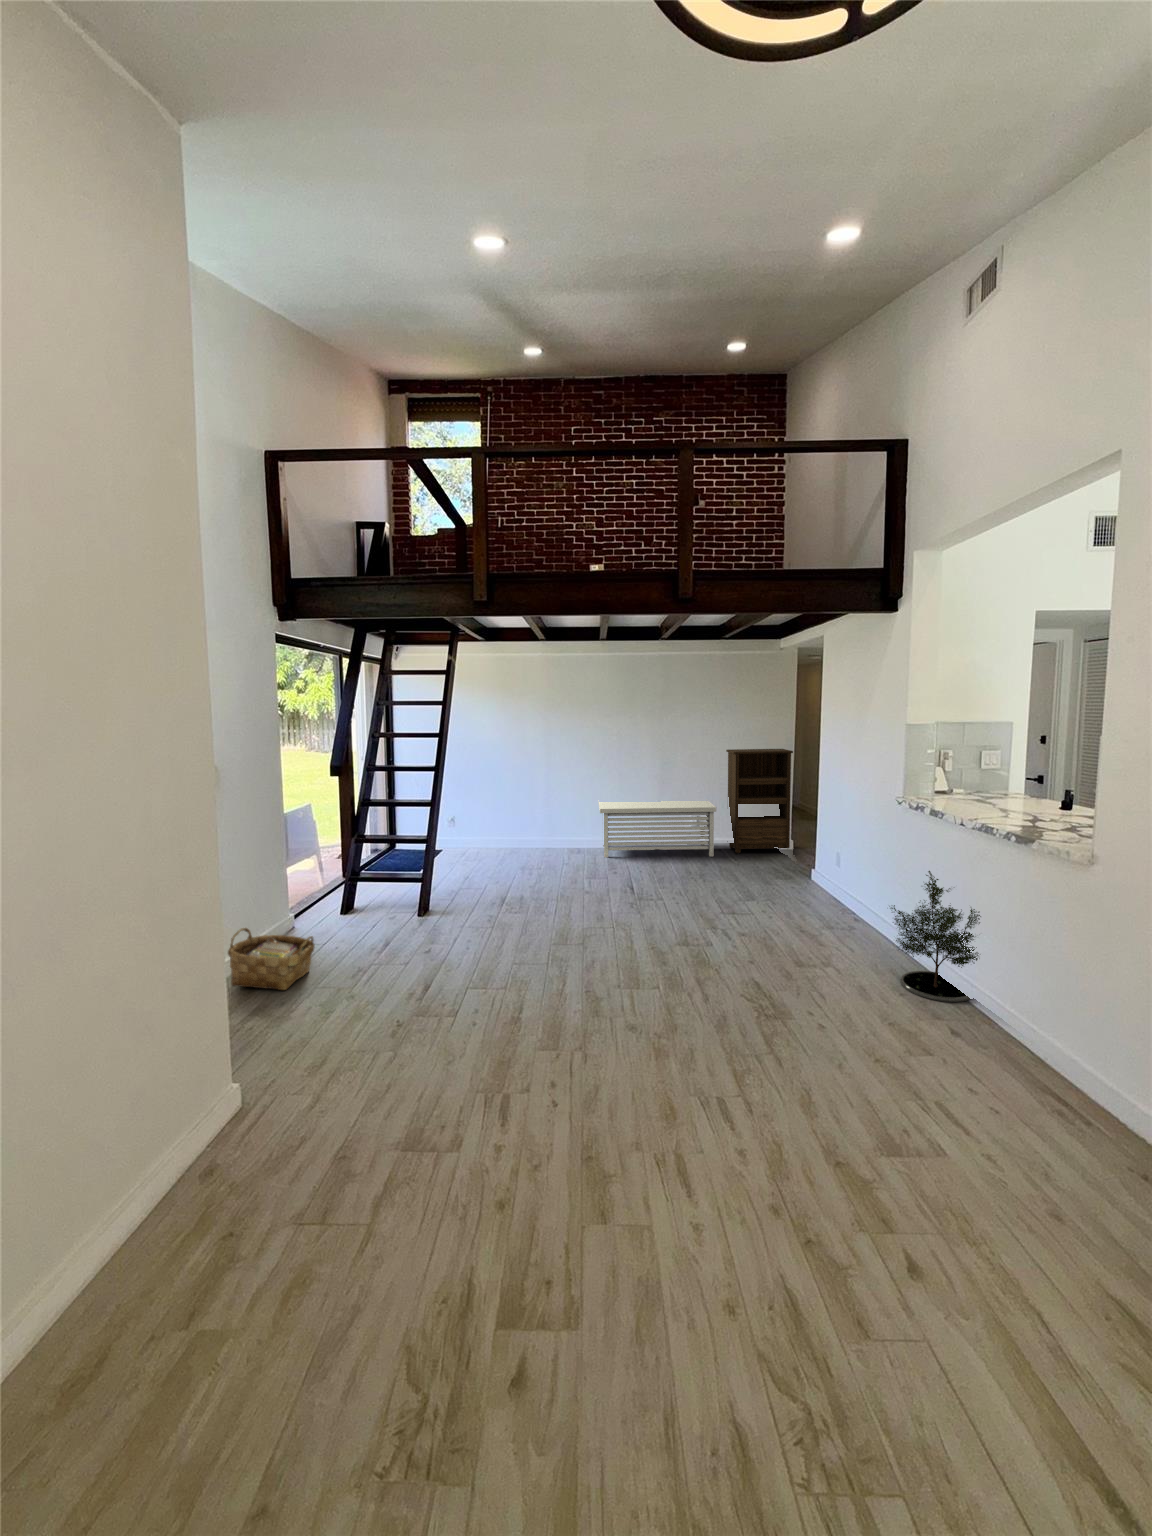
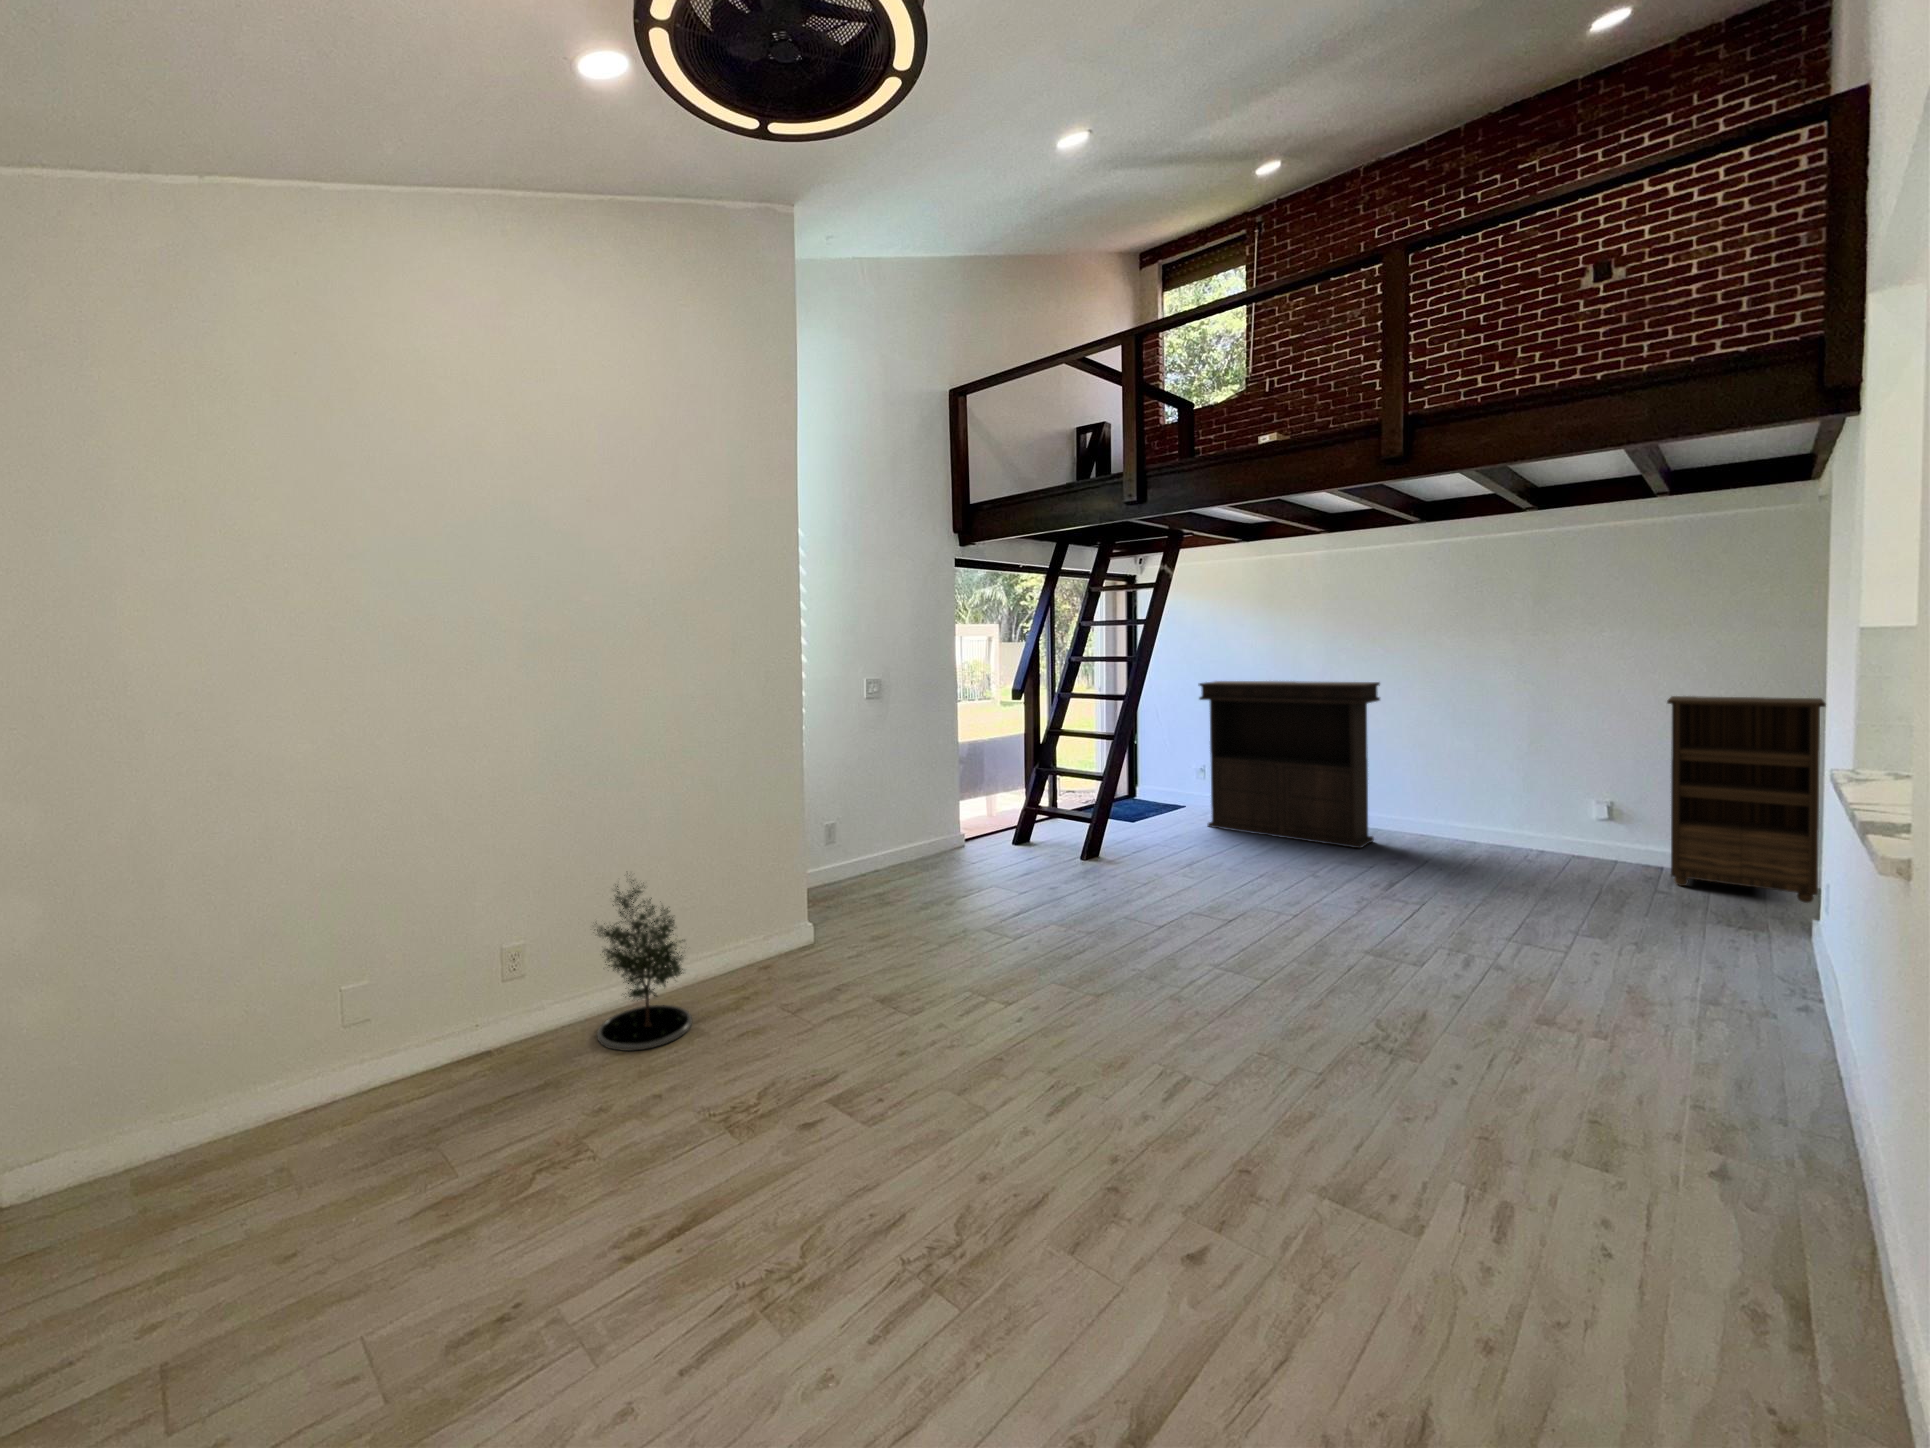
console table: none [468,746,588,862] -> present [1199,681,1380,848]
storage bench: present [598,801,716,858] -> none [1390,765,1629,881]
potted tree: present [890,871,981,1002] -> present [596,875,692,1051]
woven basket: present [228,928,315,990] -> none [844,835,913,897]

